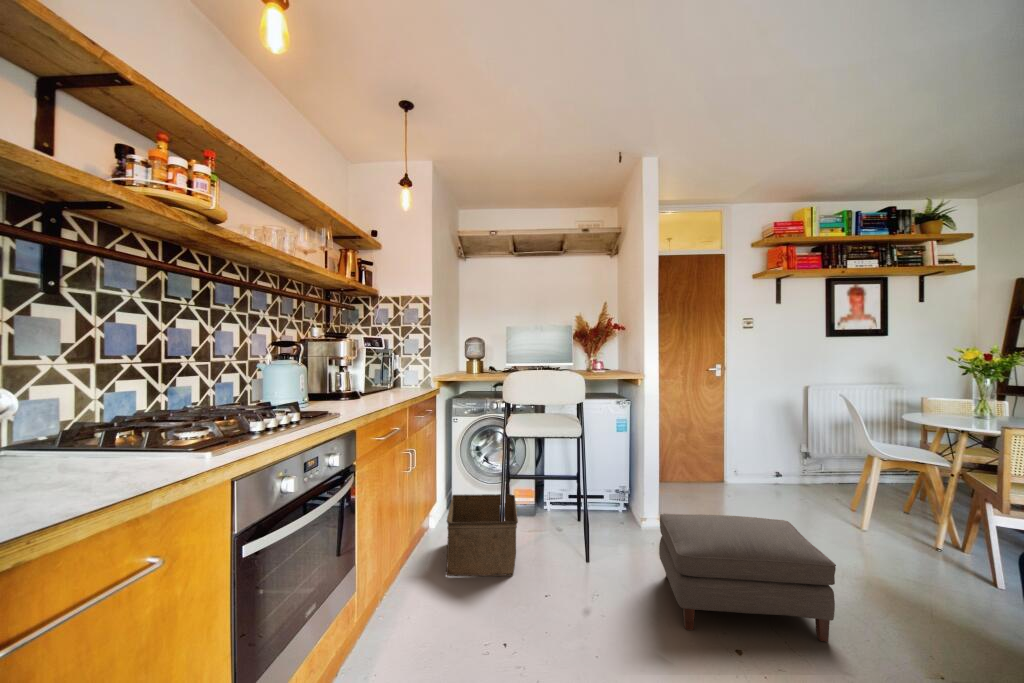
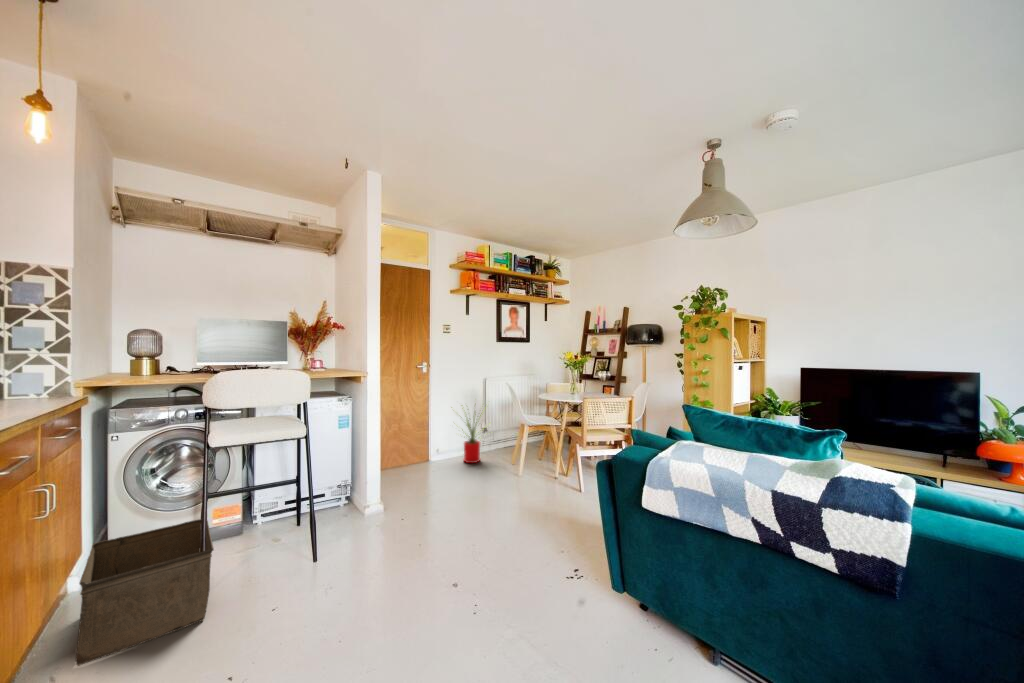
house plant: none [751,414,822,498] -> present [464,413,482,463]
ottoman: present [659,514,836,642] -> none [386,476,521,596]

